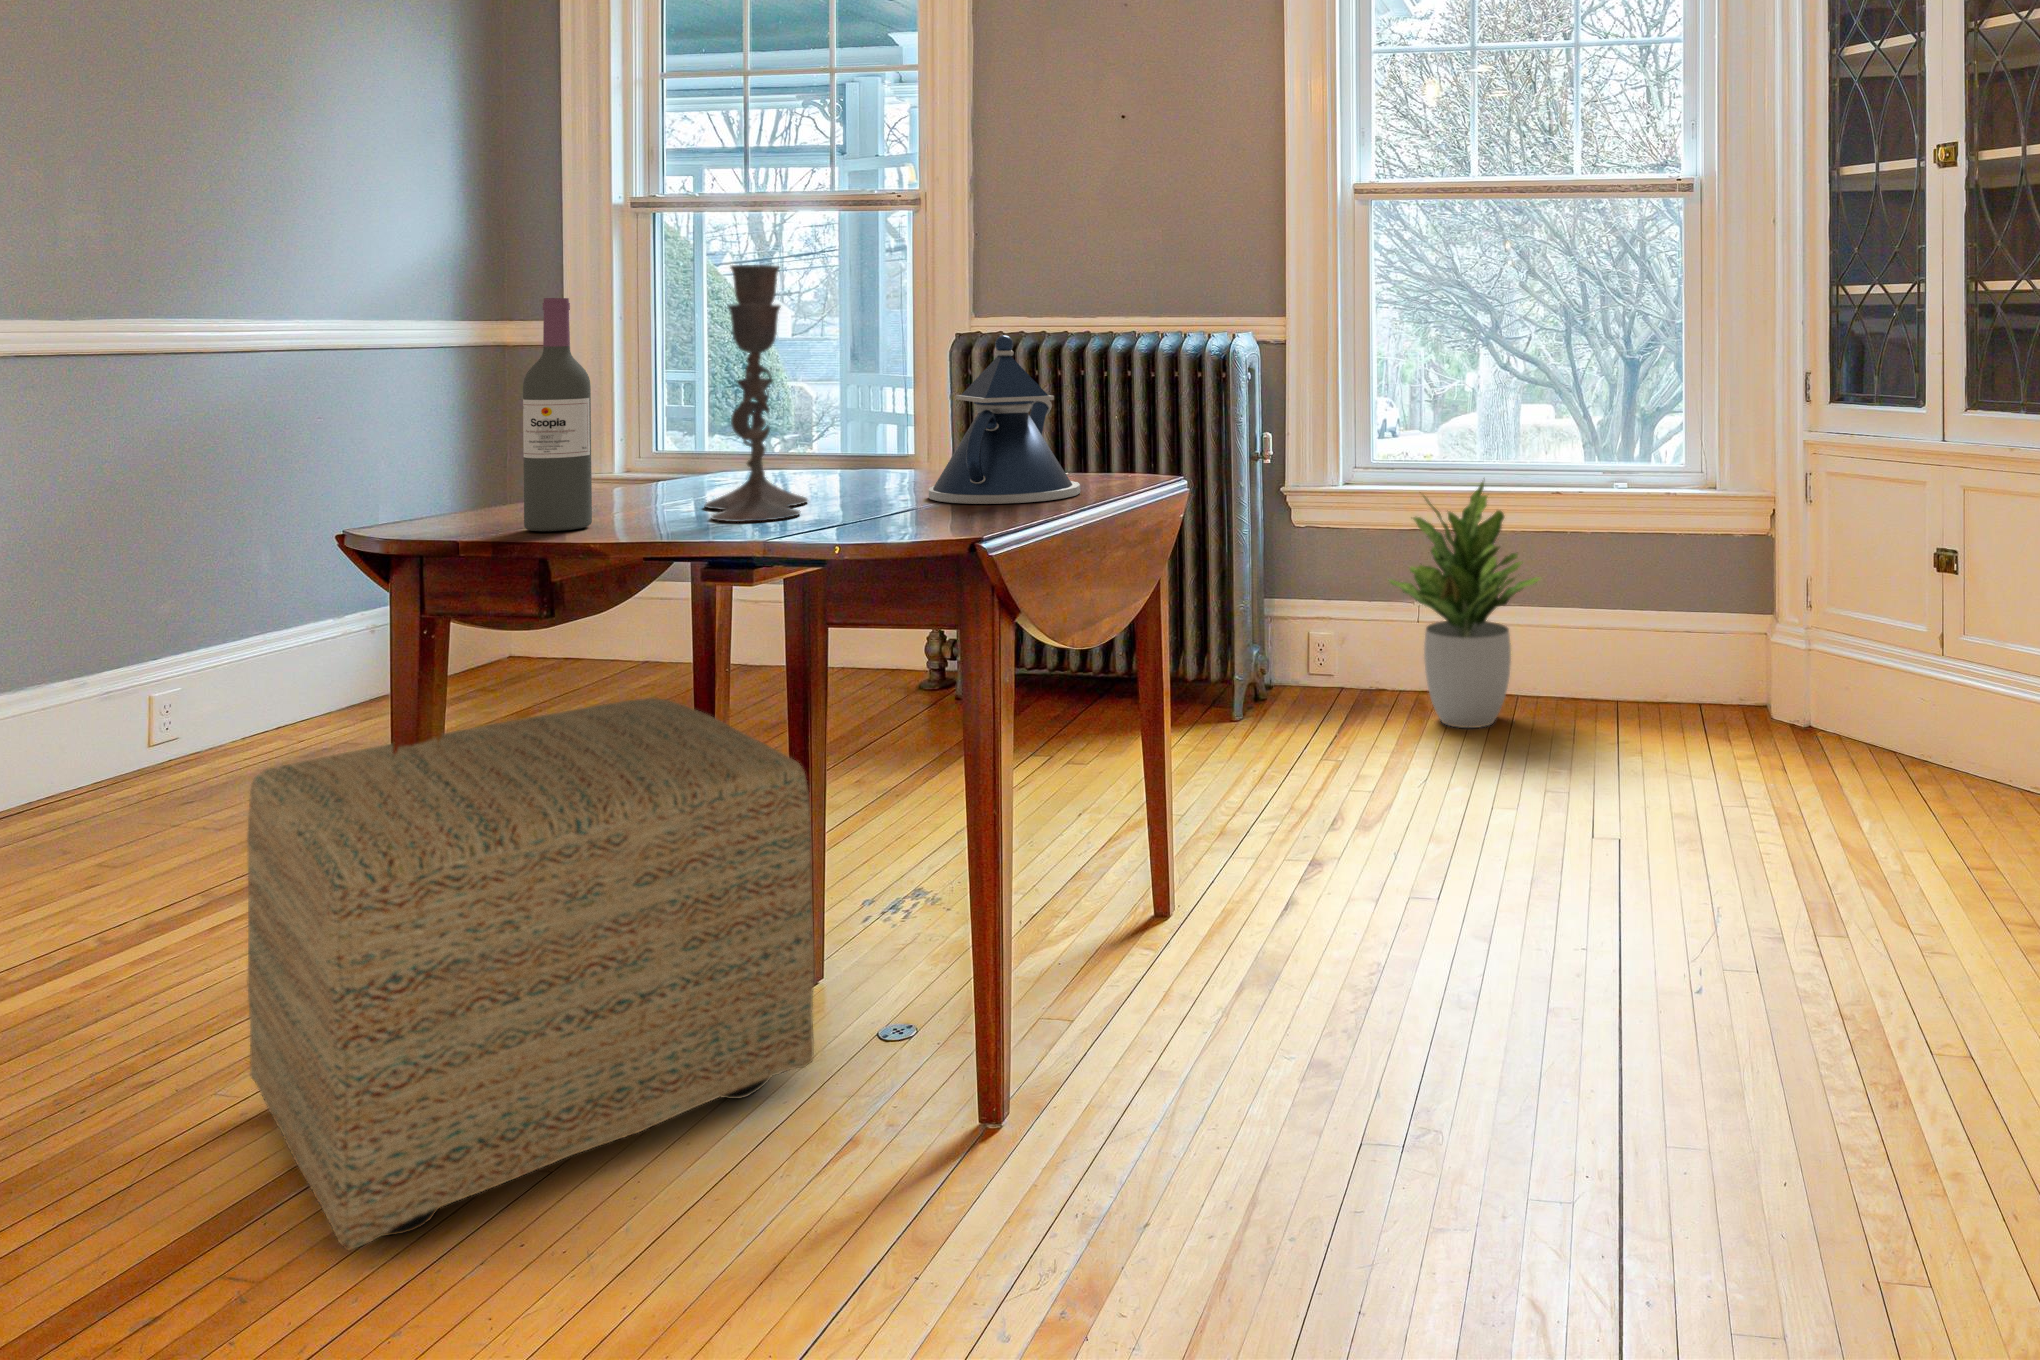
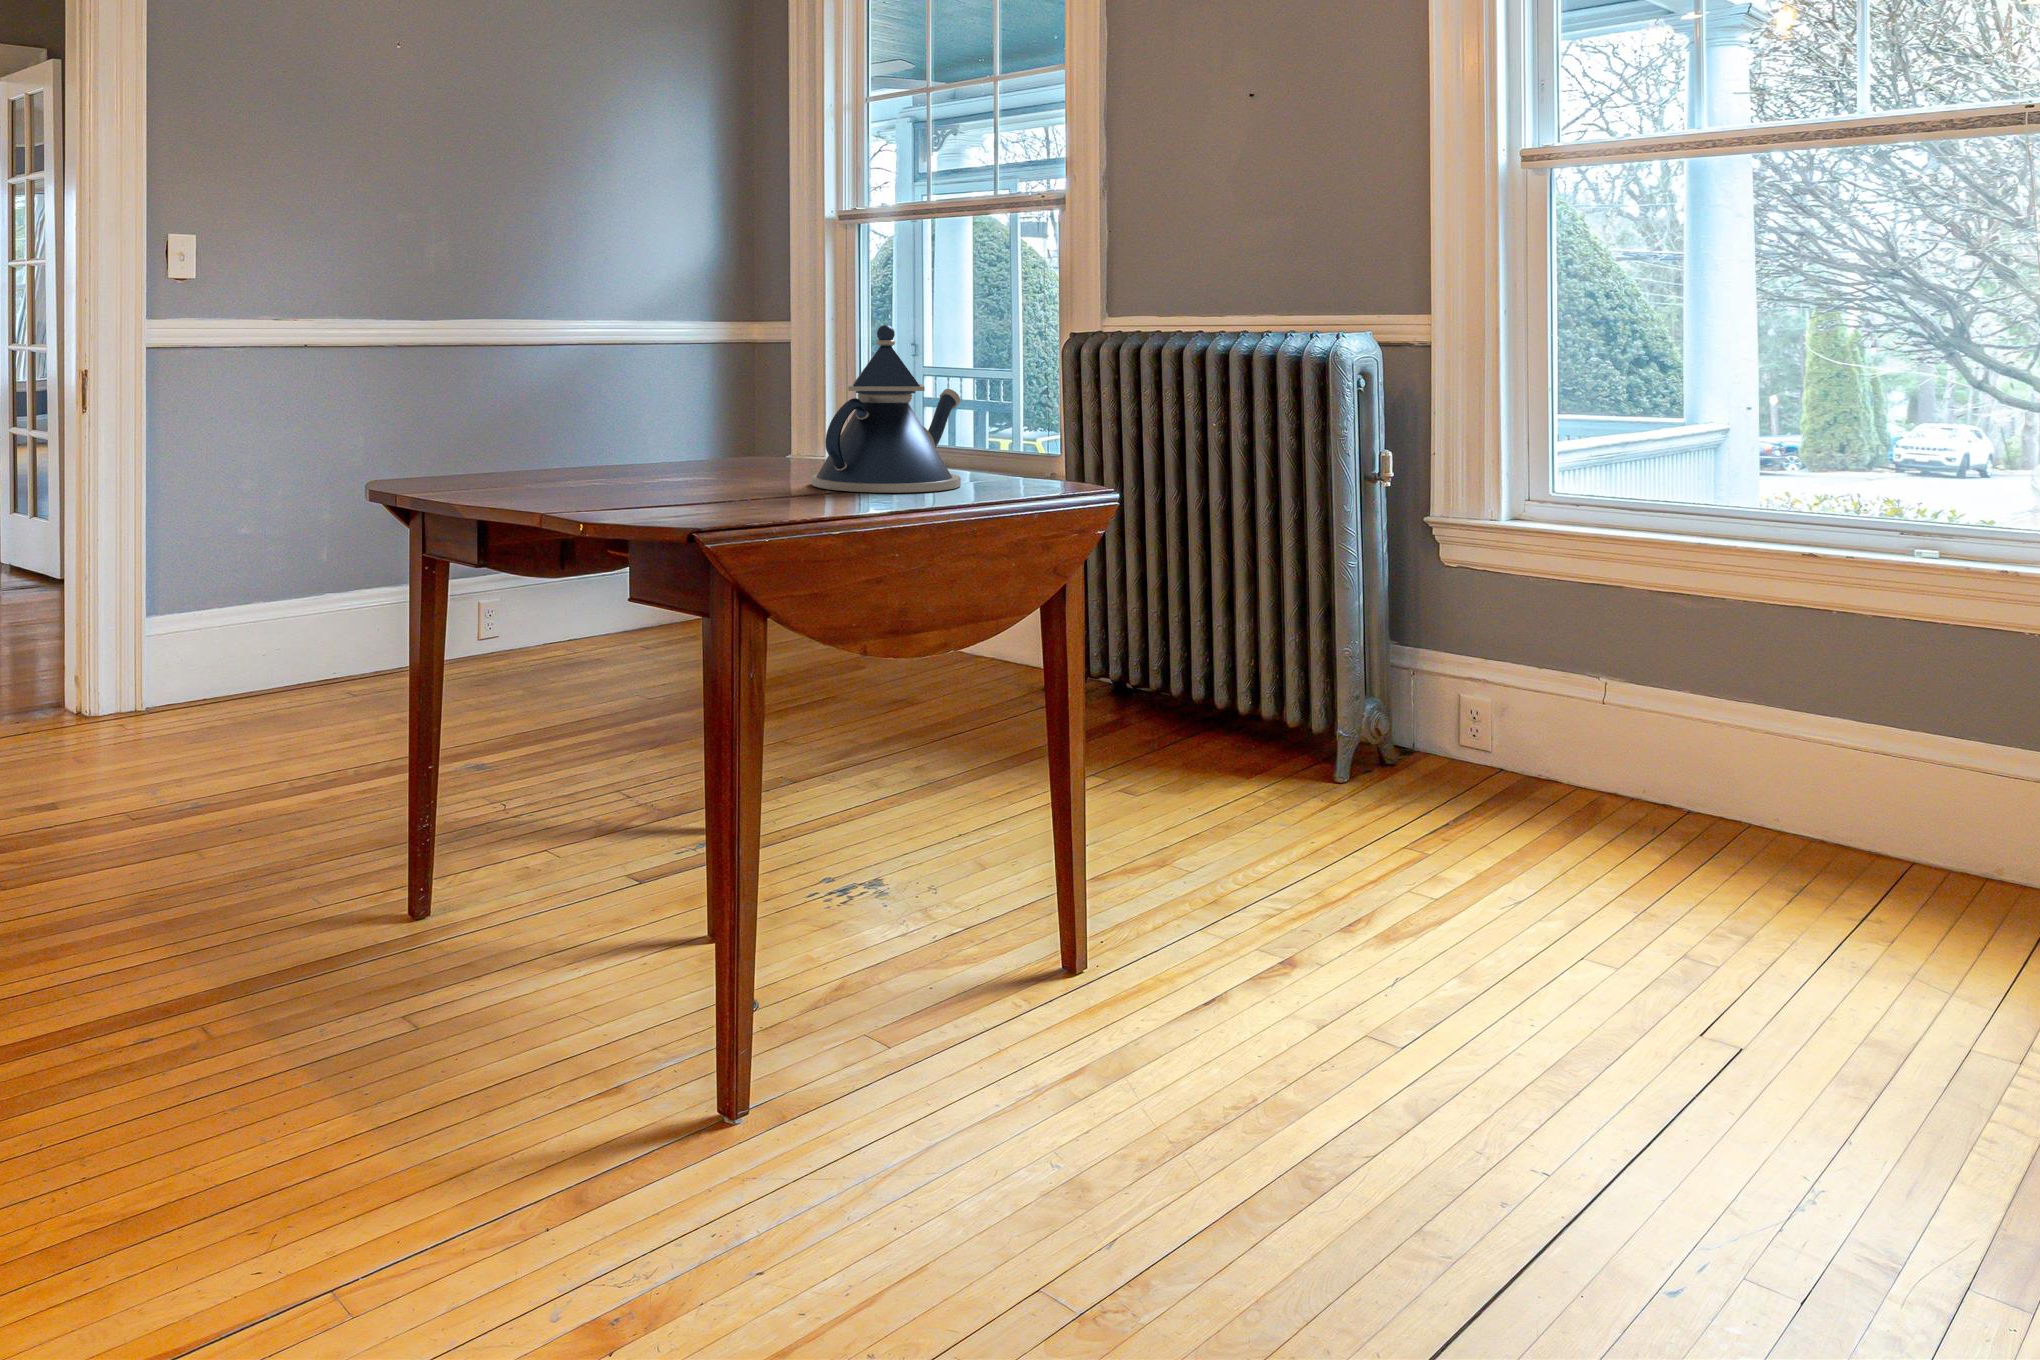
candlestick: present [705,265,808,522] -> none [610,261,723,489]
wine bottle: present [523,298,592,531] -> none [479,291,528,484]
potted plant: present [1388,482,1540,728] -> none [1533,522,1771,853]
ottoman: present [247,698,815,1250] -> none [274,639,651,1016]

